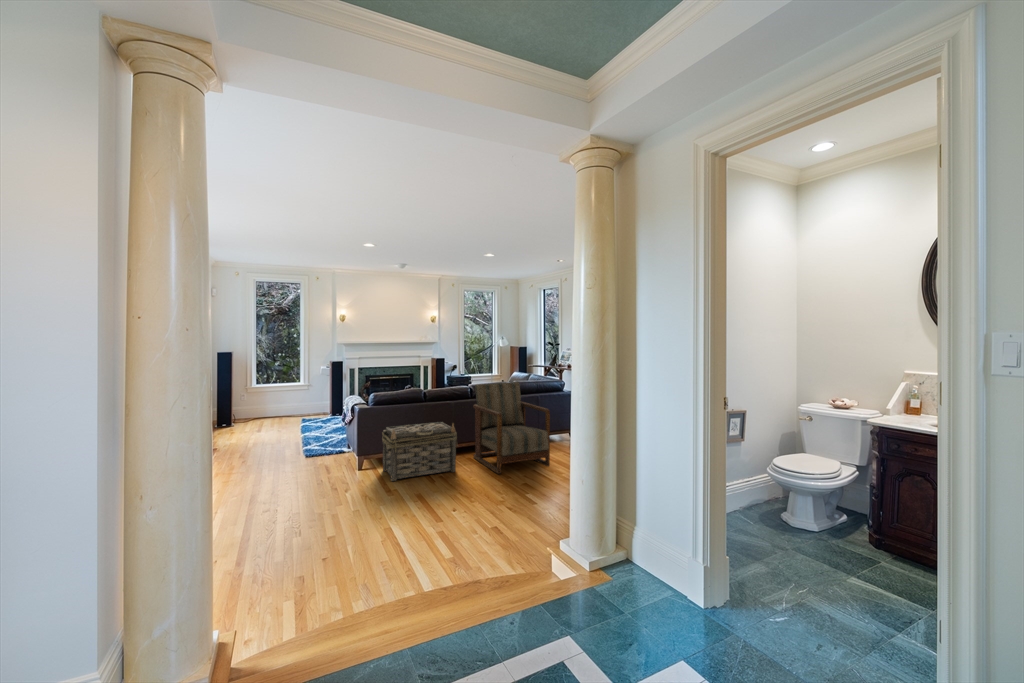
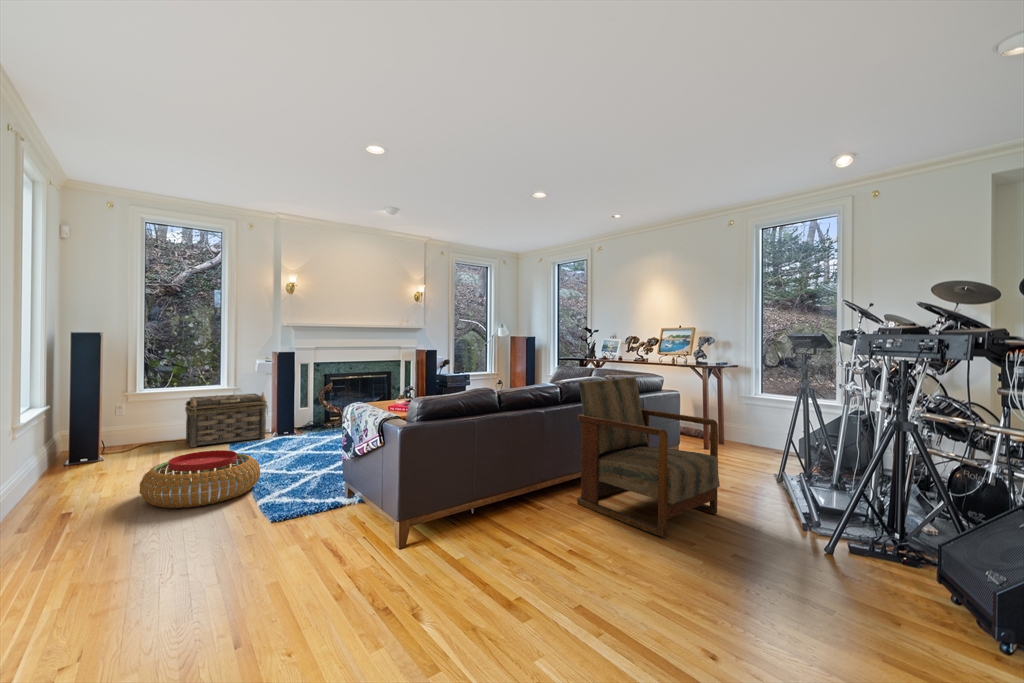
pouf: none [246,421,309,449] -> present [140,450,260,508]
basket: present [382,422,457,481] -> present [185,393,268,447]

